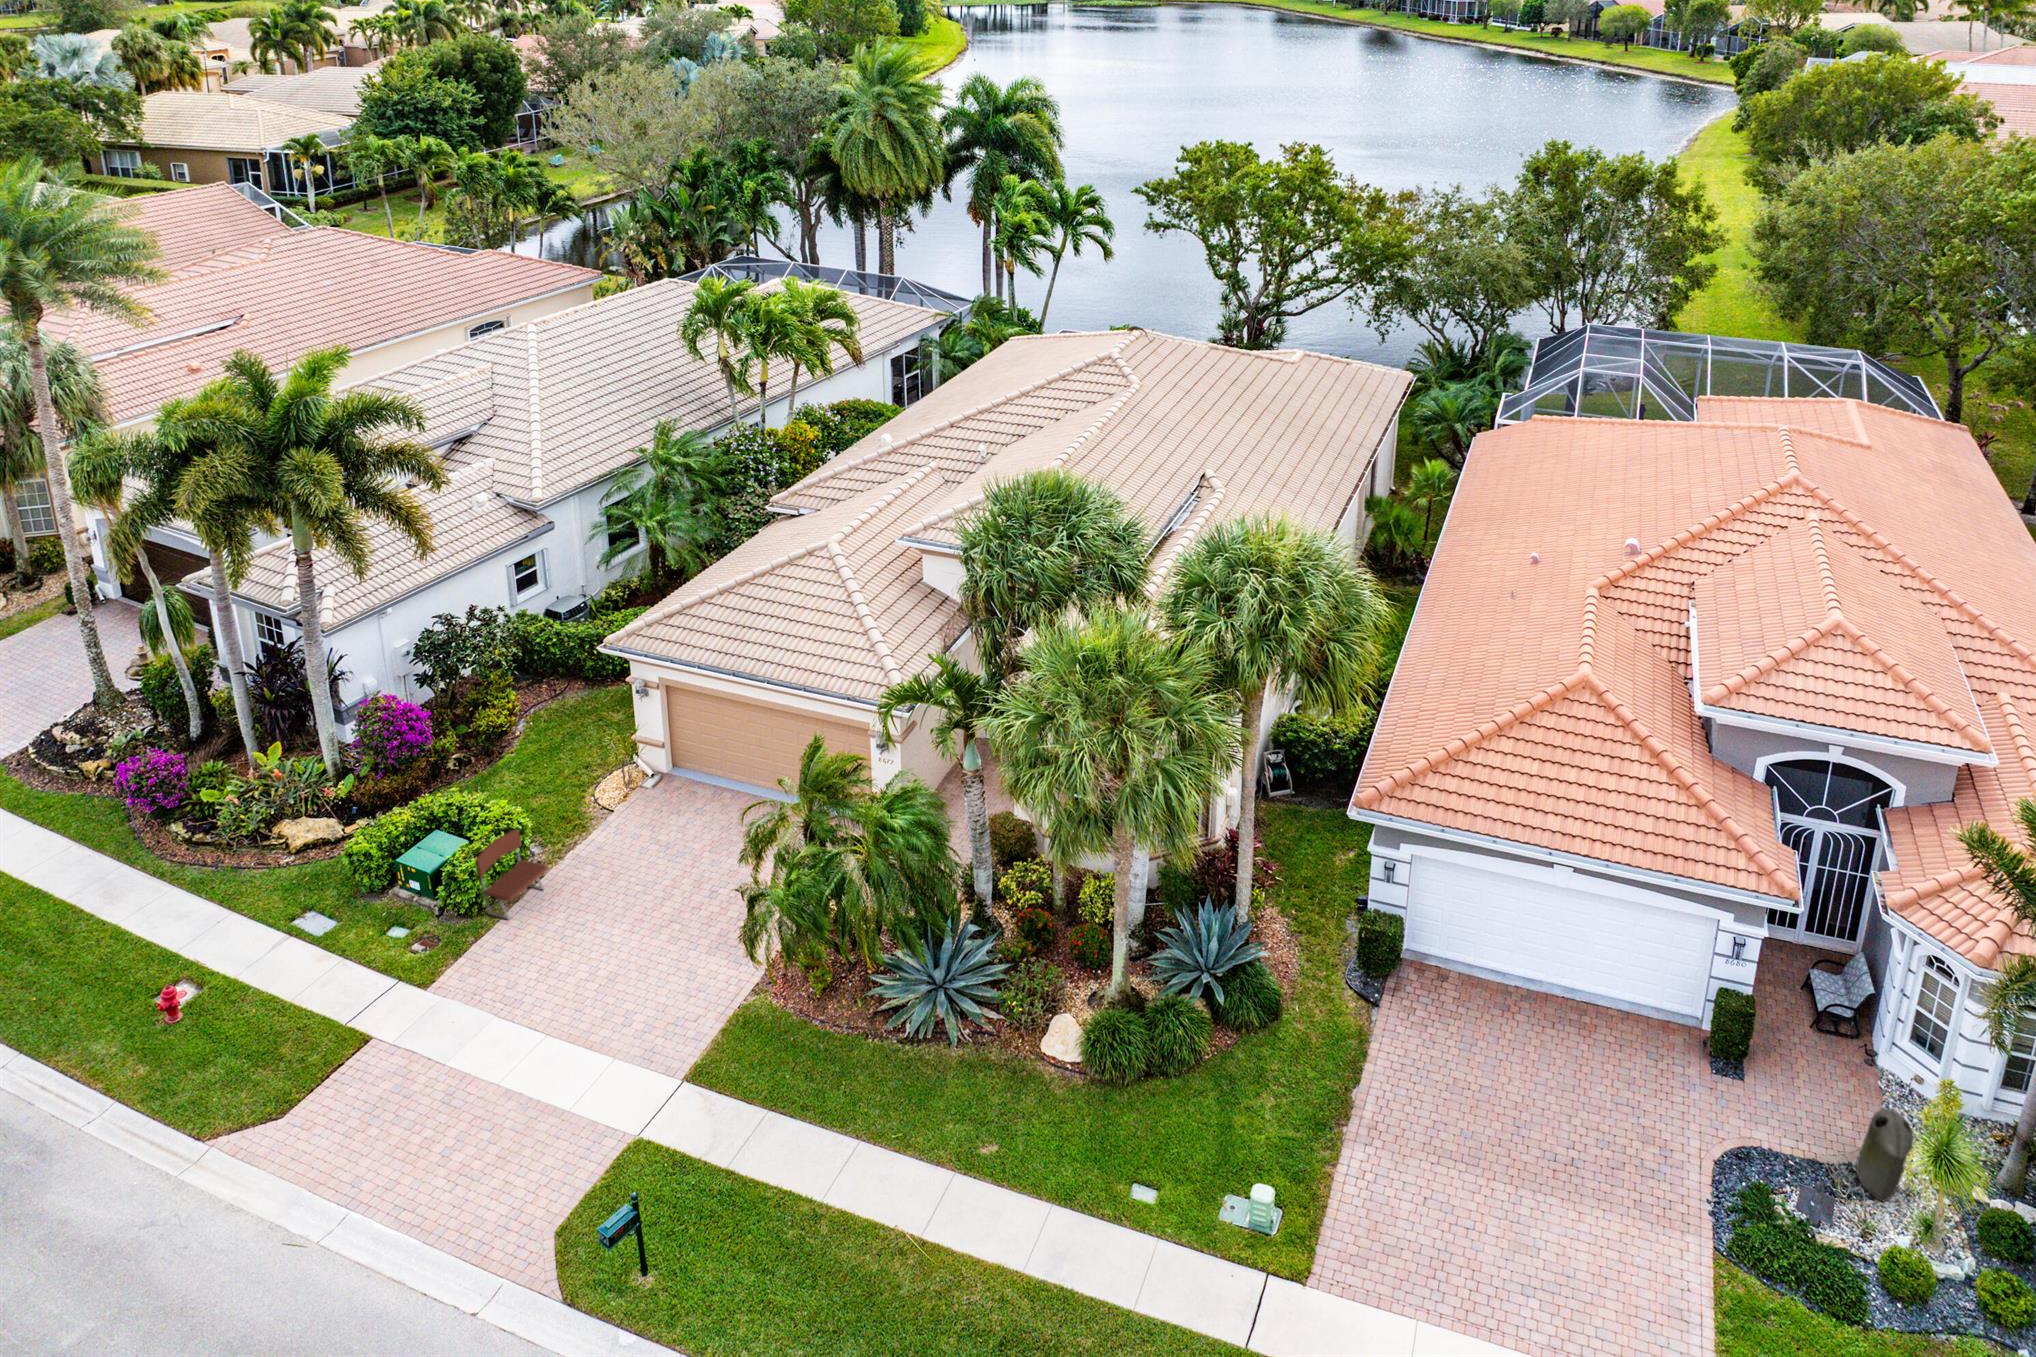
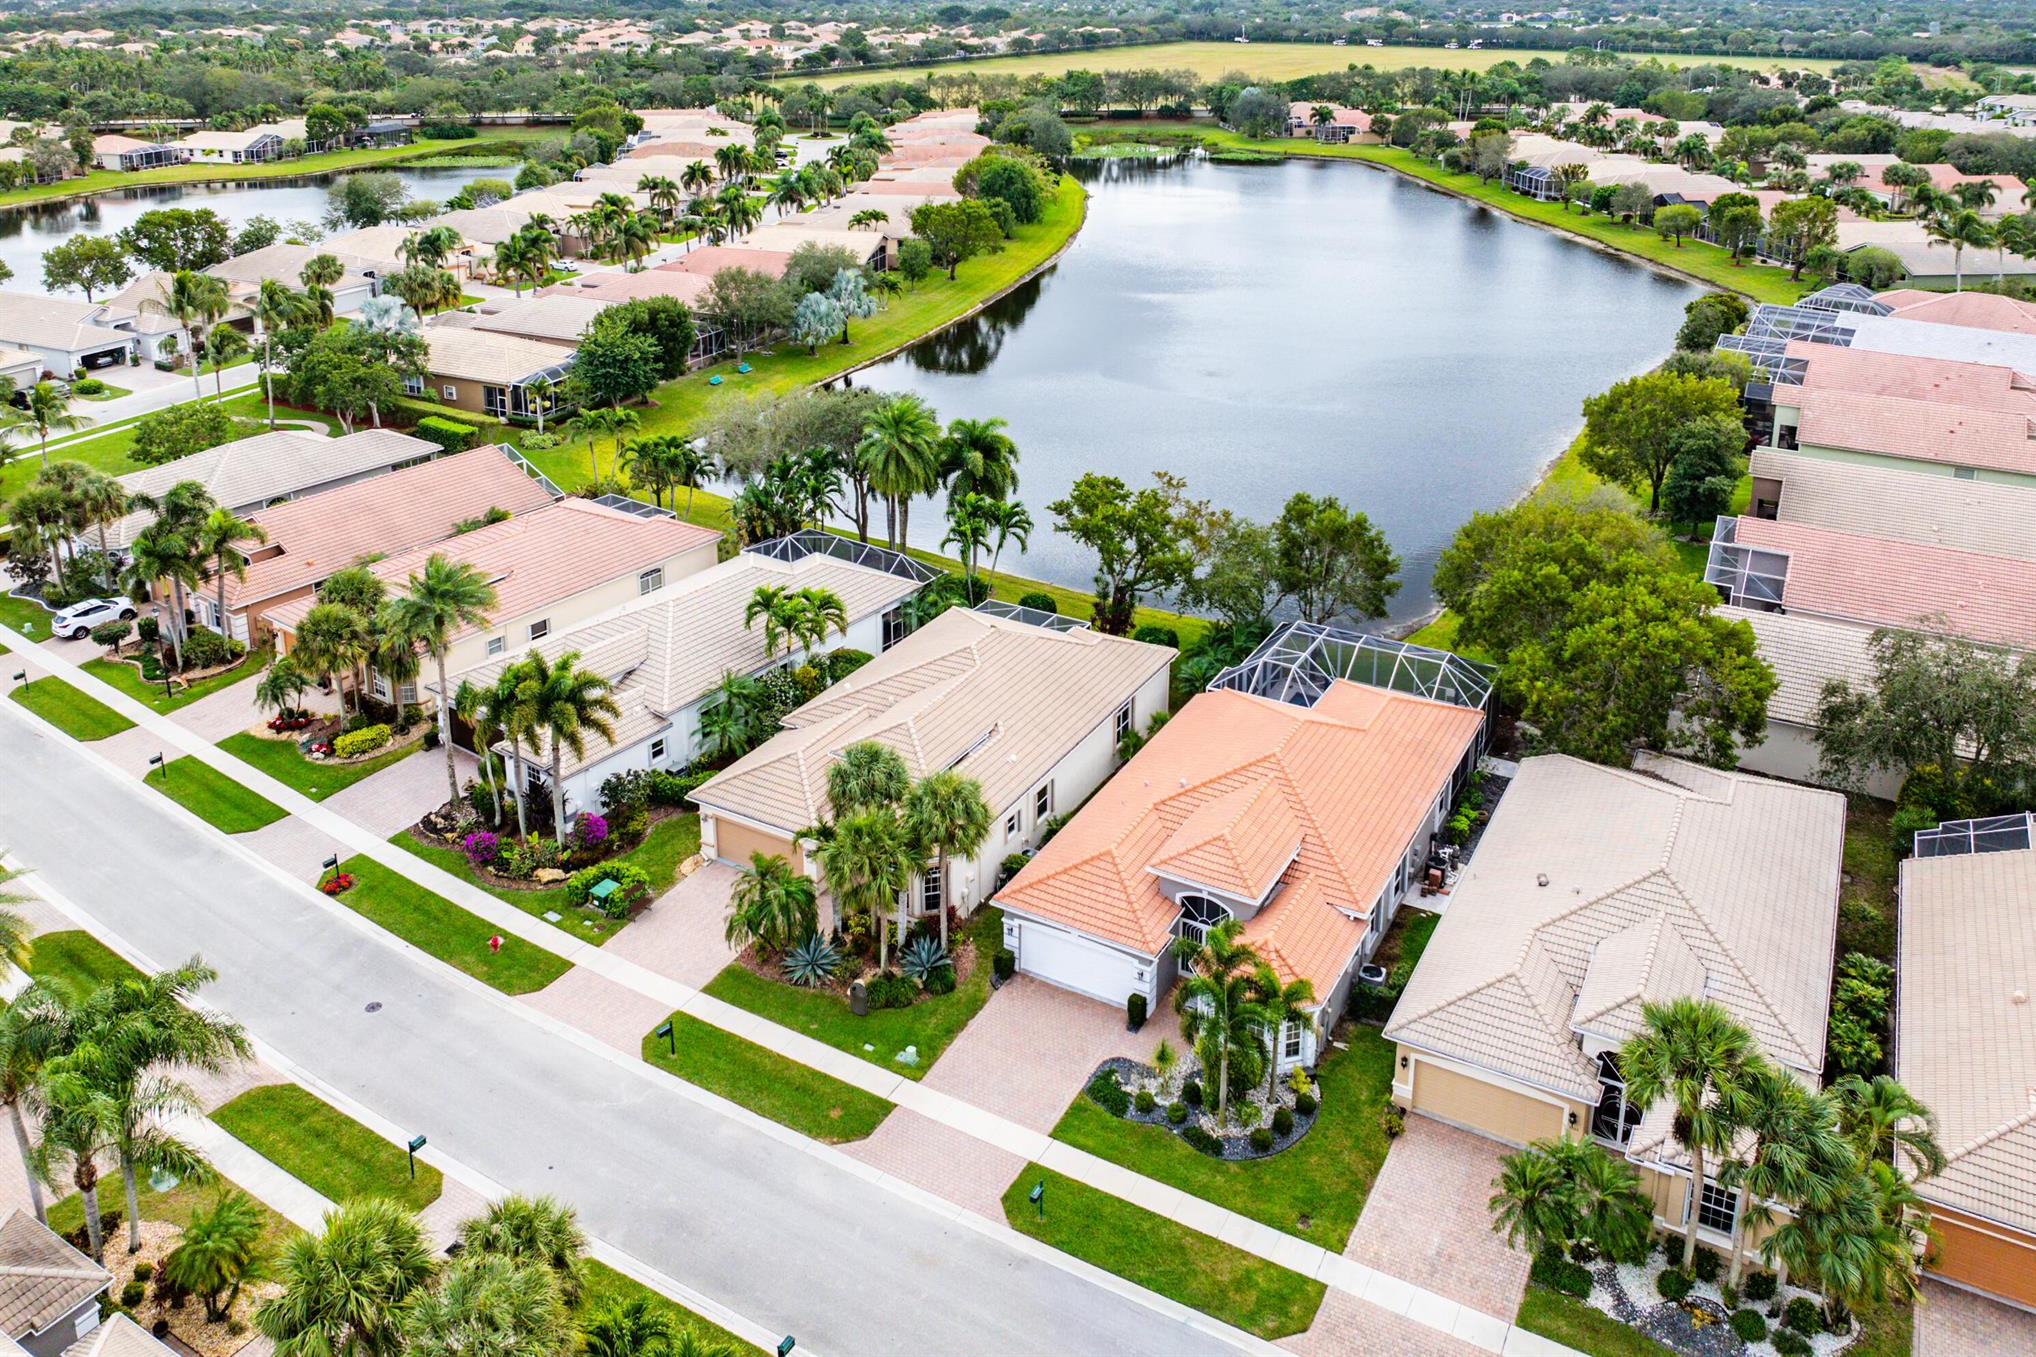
trash can: present [1856,1108,1914,1201] -> present [850,983,867,1016]

